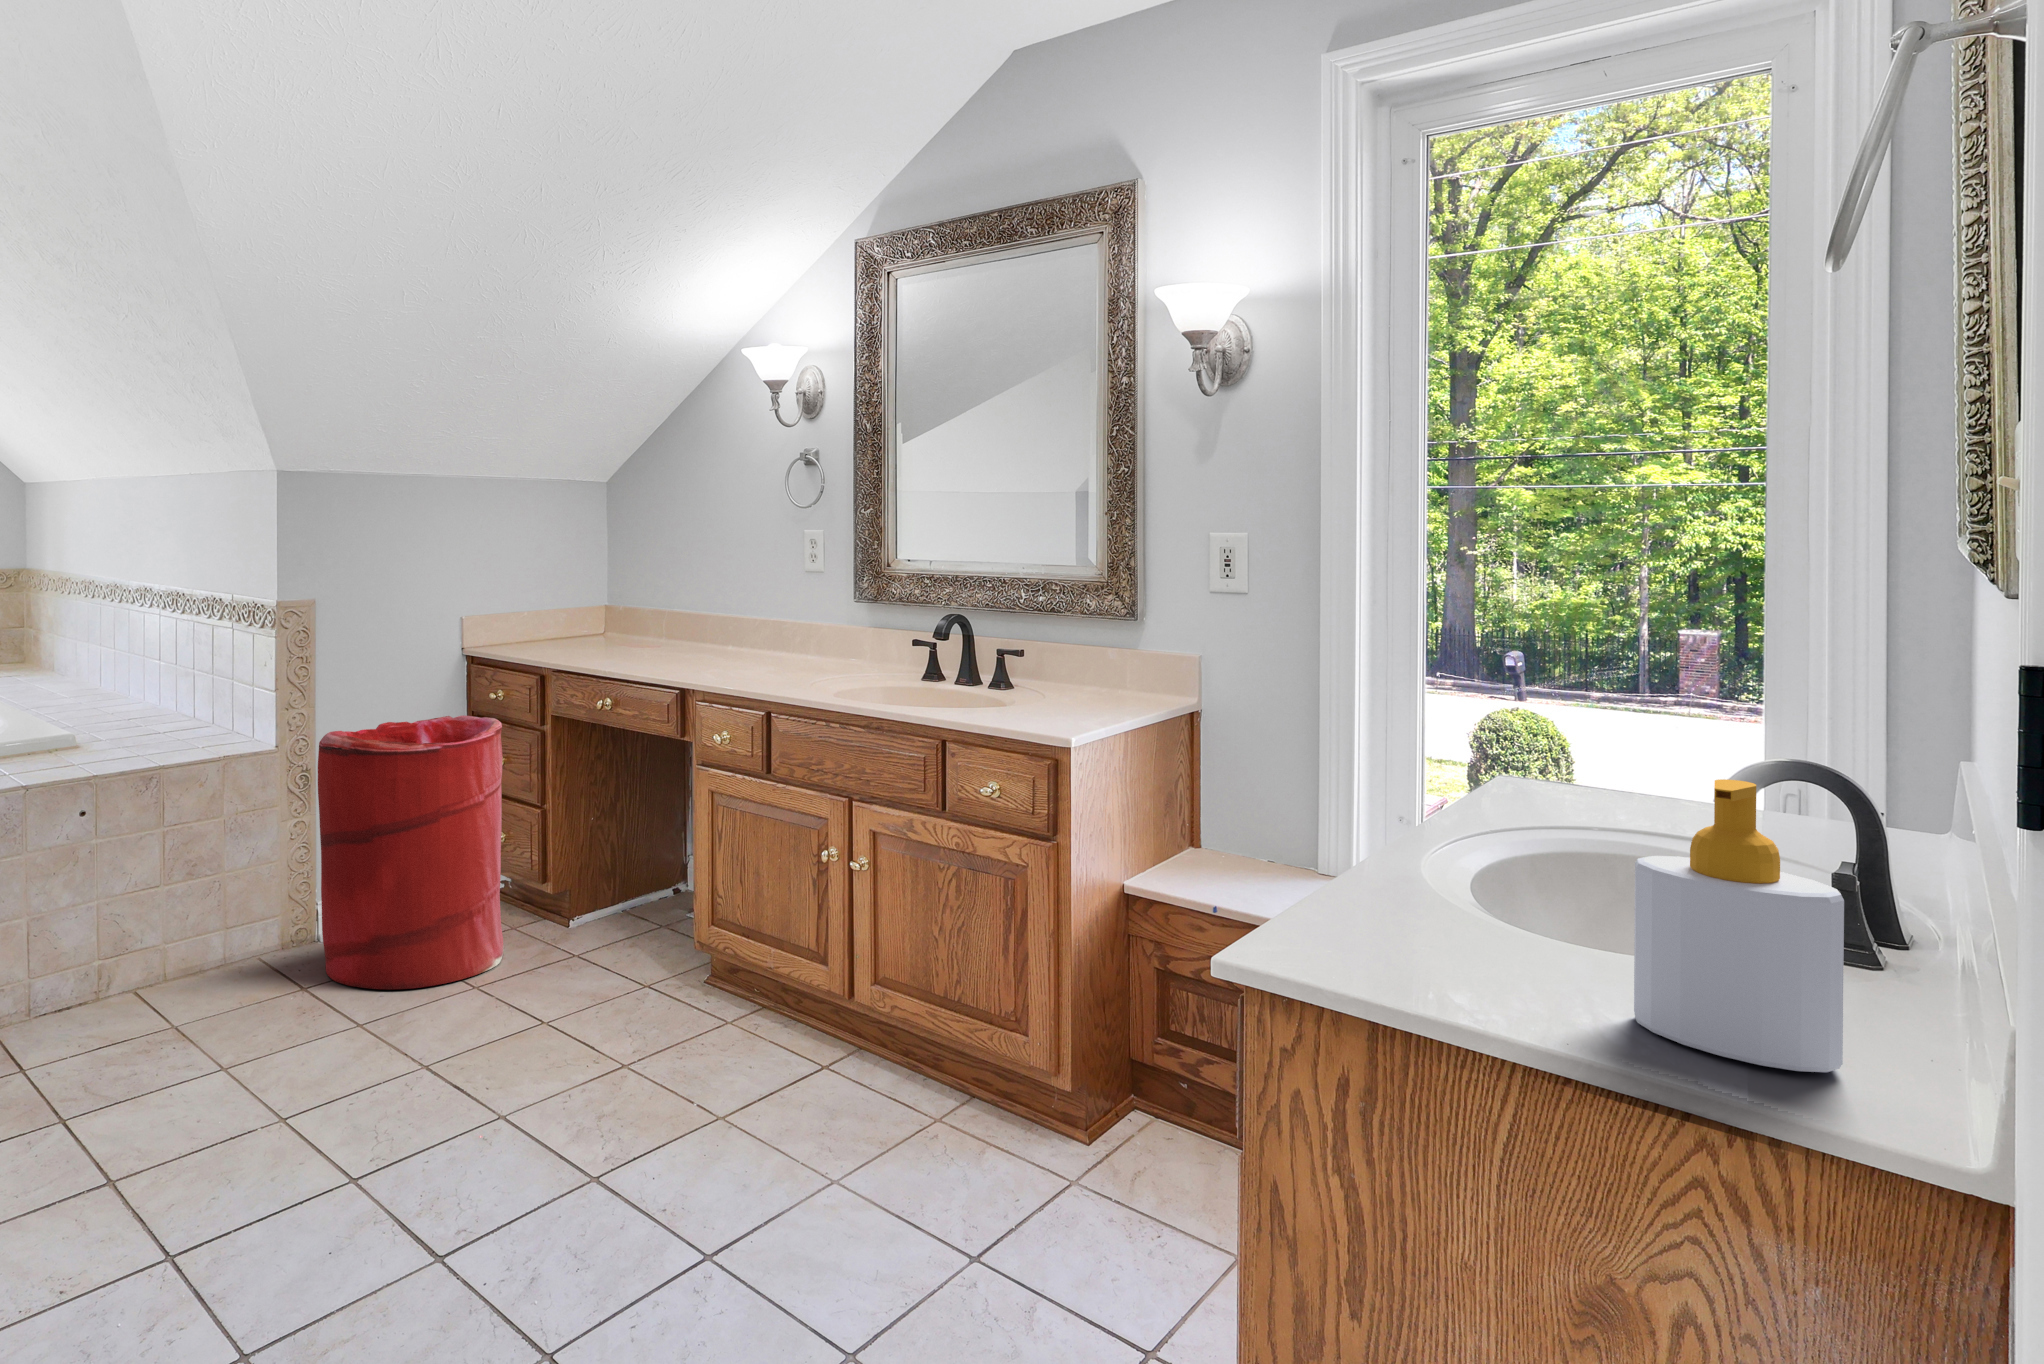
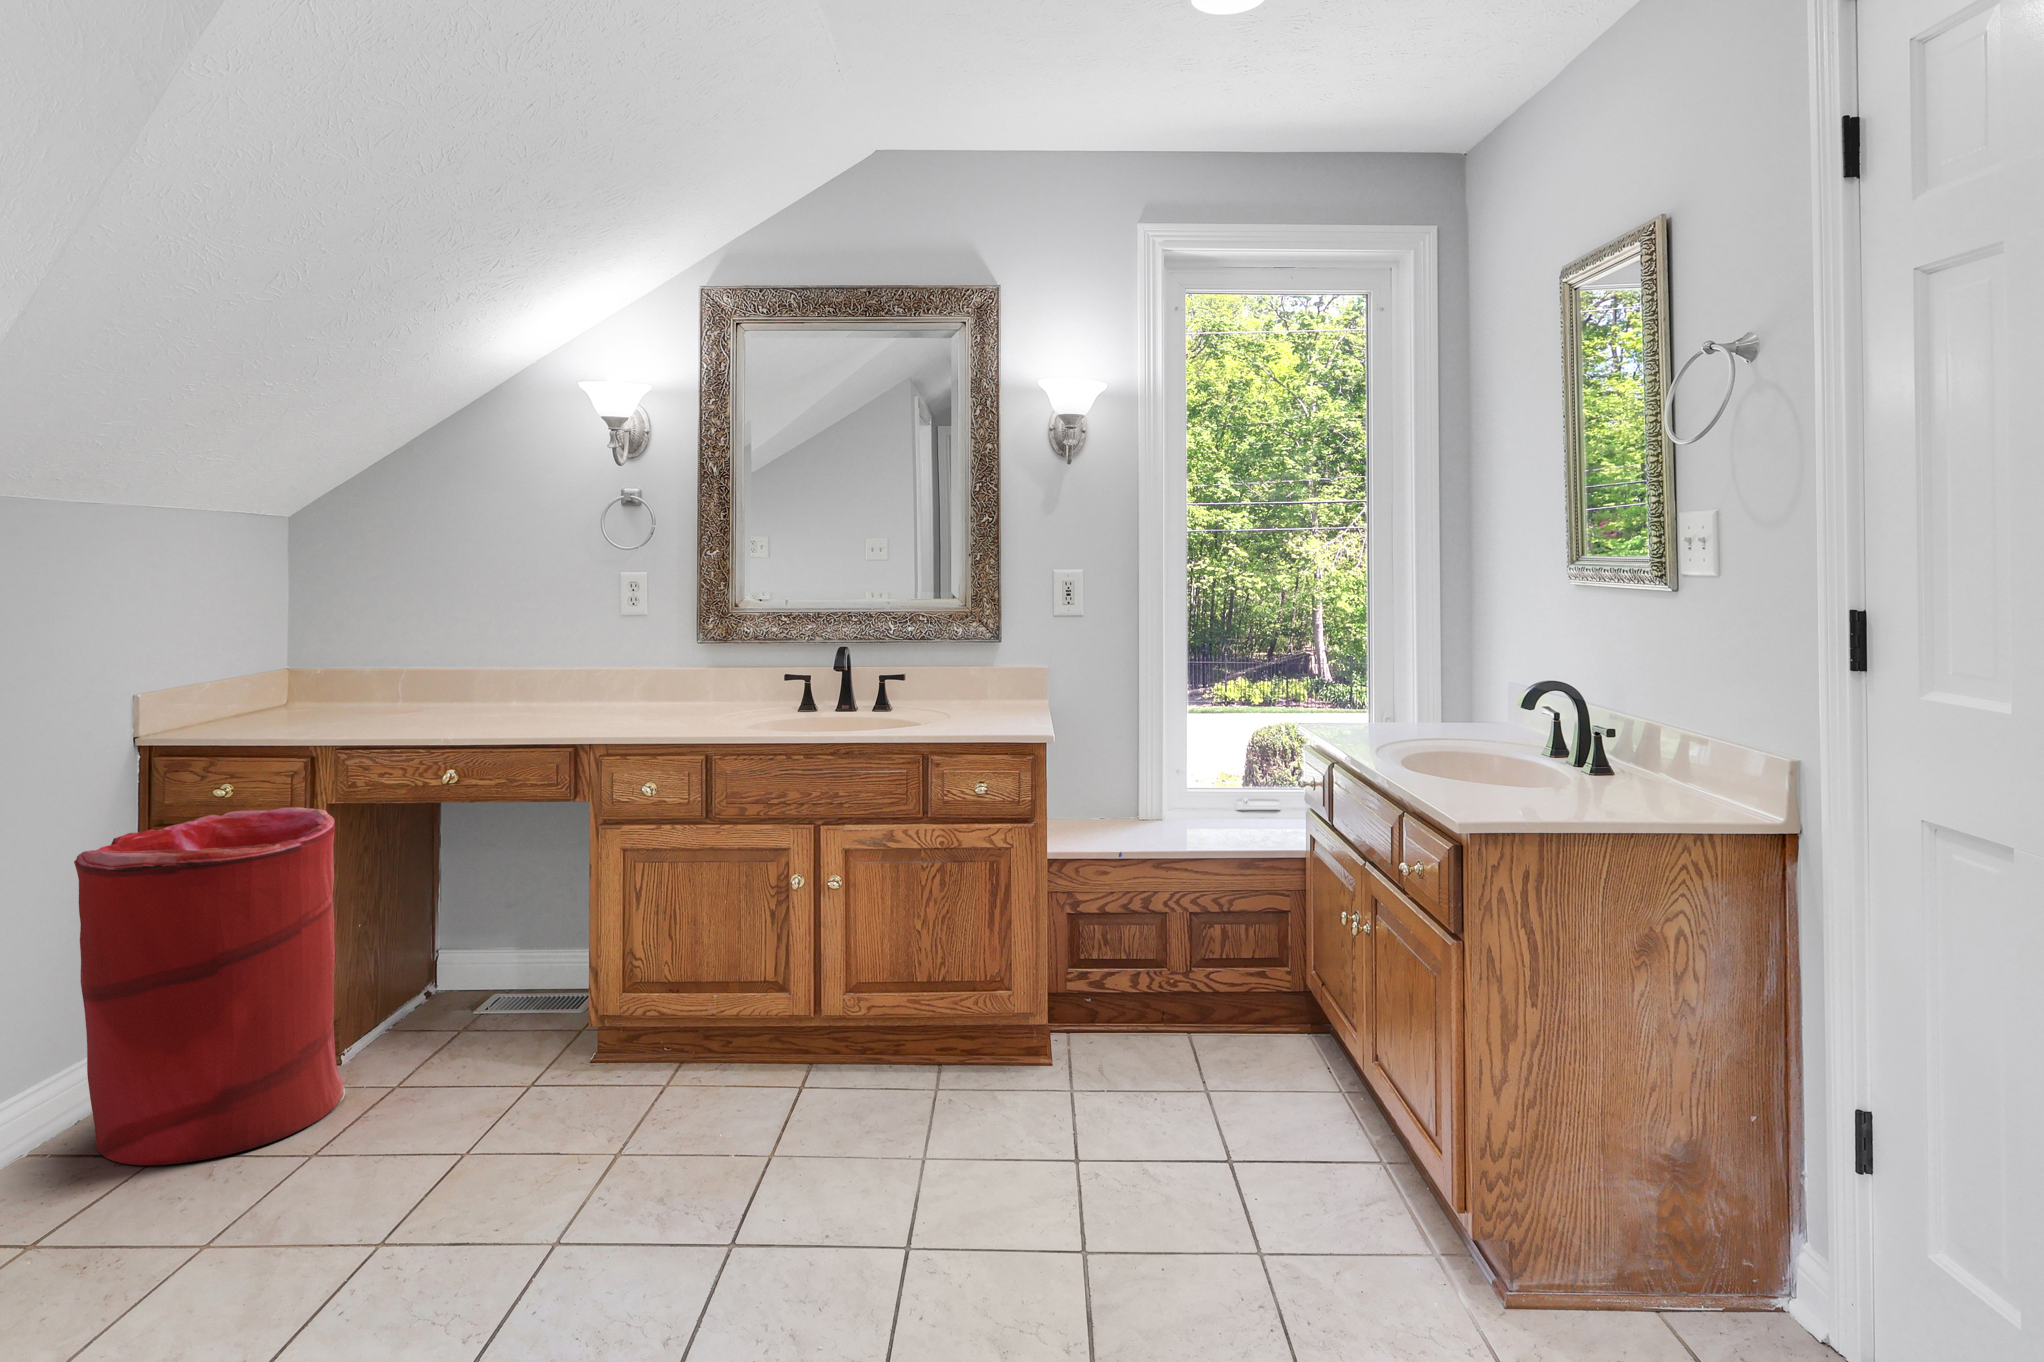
soap bottle: present [1634,779,1844,1072] -> none [1628,687,1713,815]

